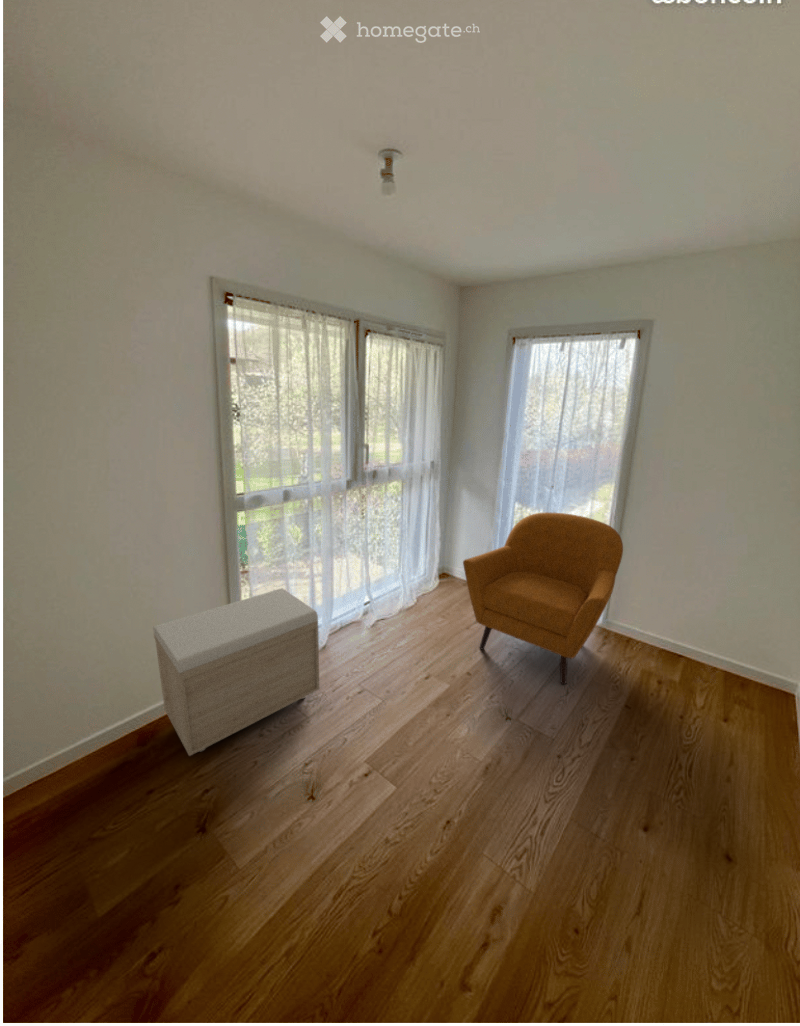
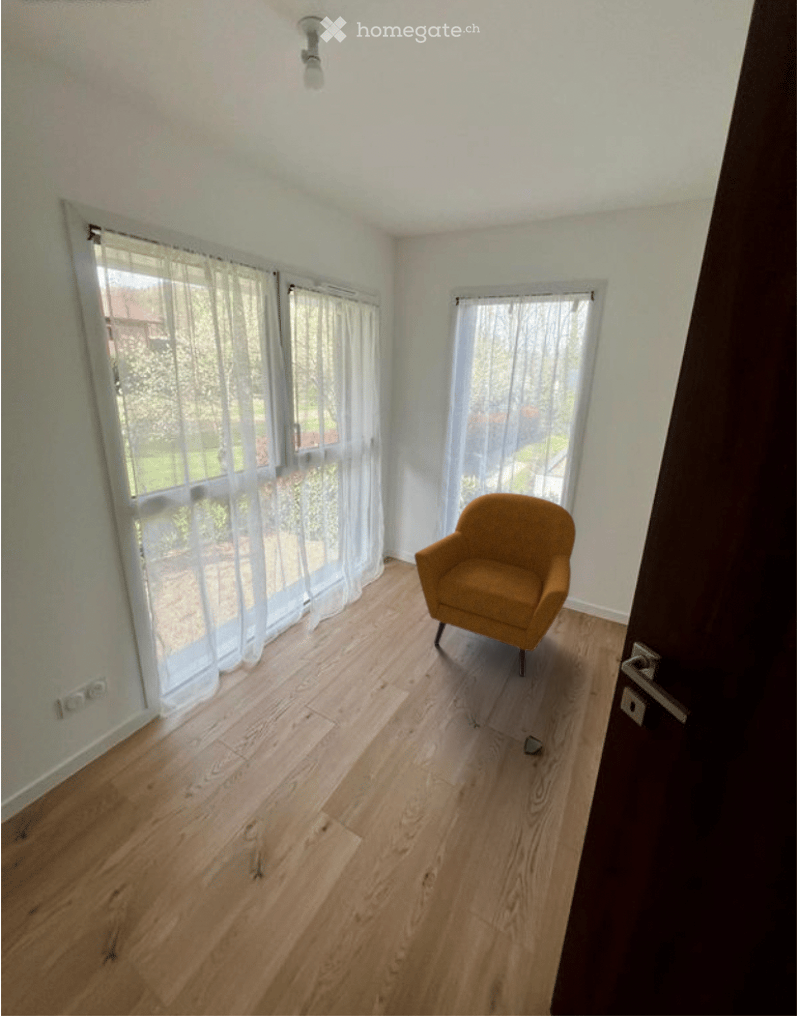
storage bench: present [153,588,319,756] -> none [27,607,260,843]

